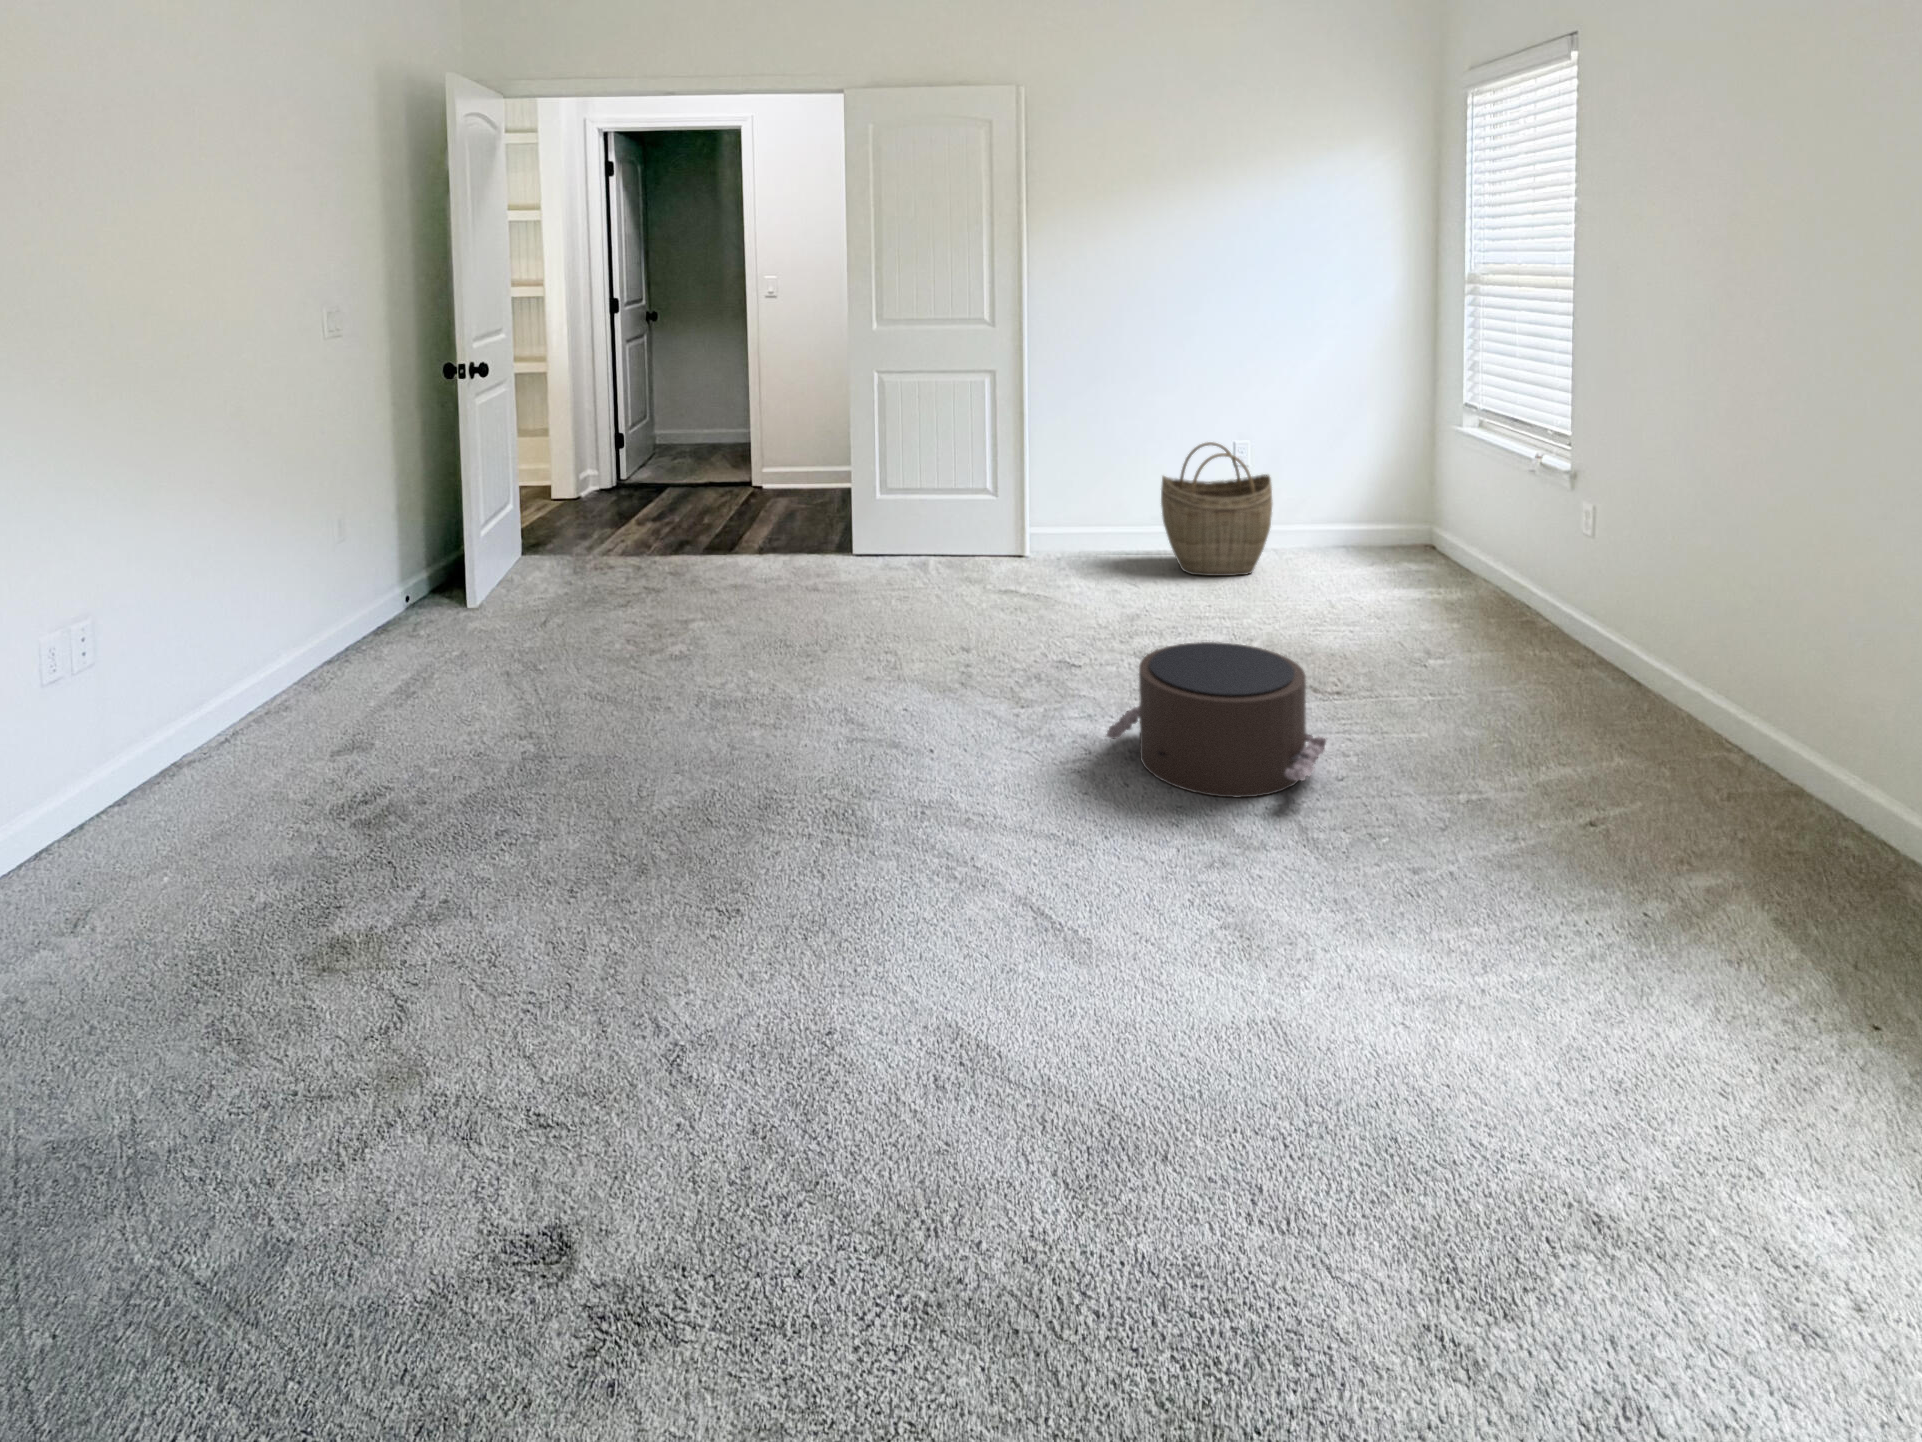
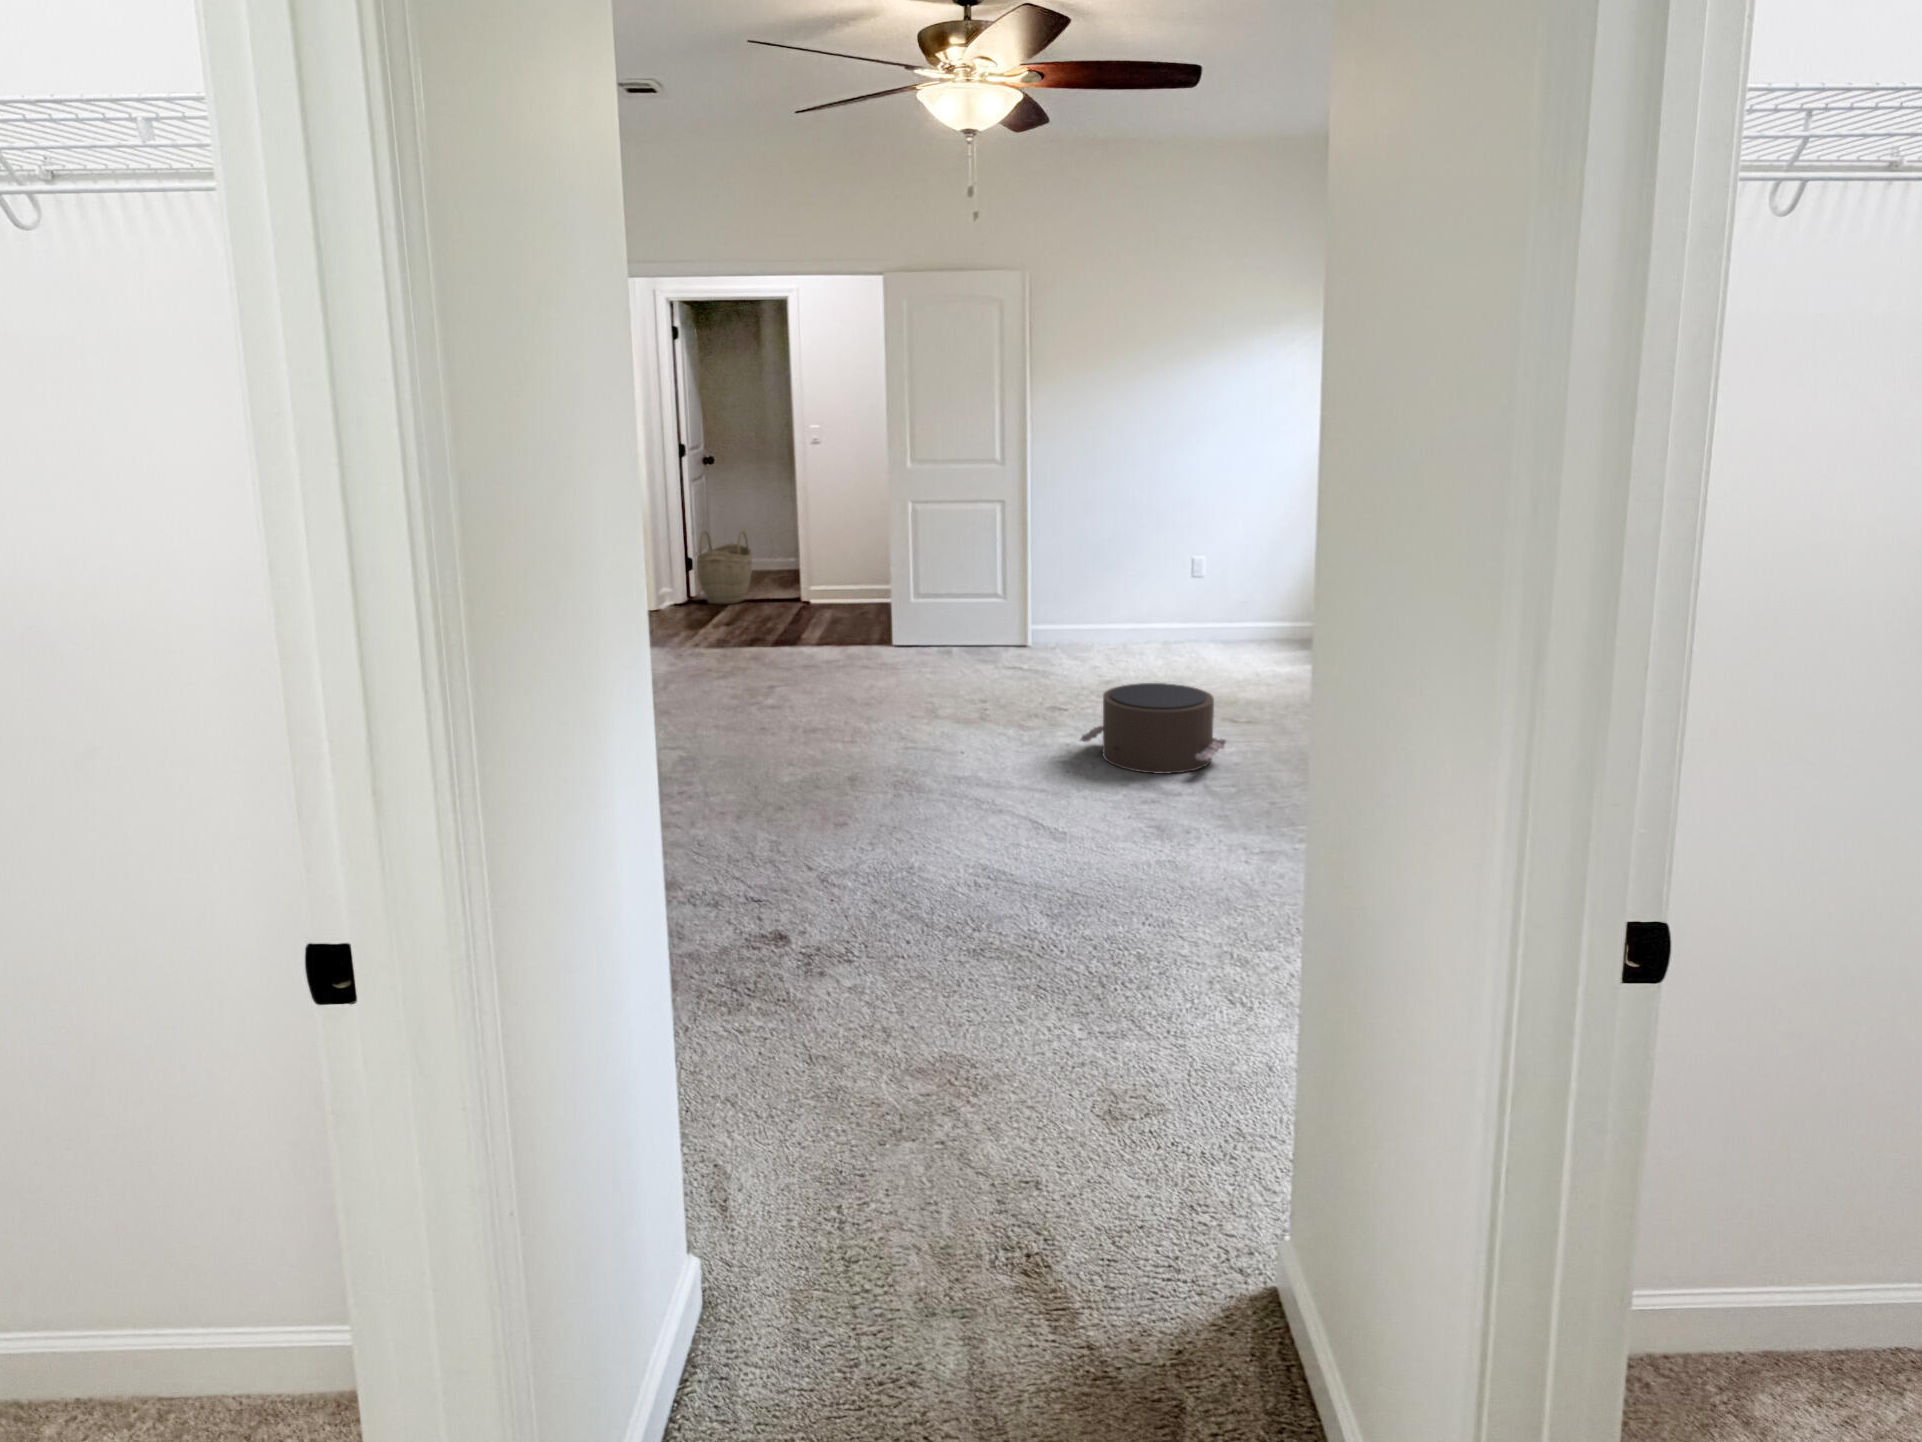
woven basket: present [1161,442,1272,576] -> present [697,531,752,604]

